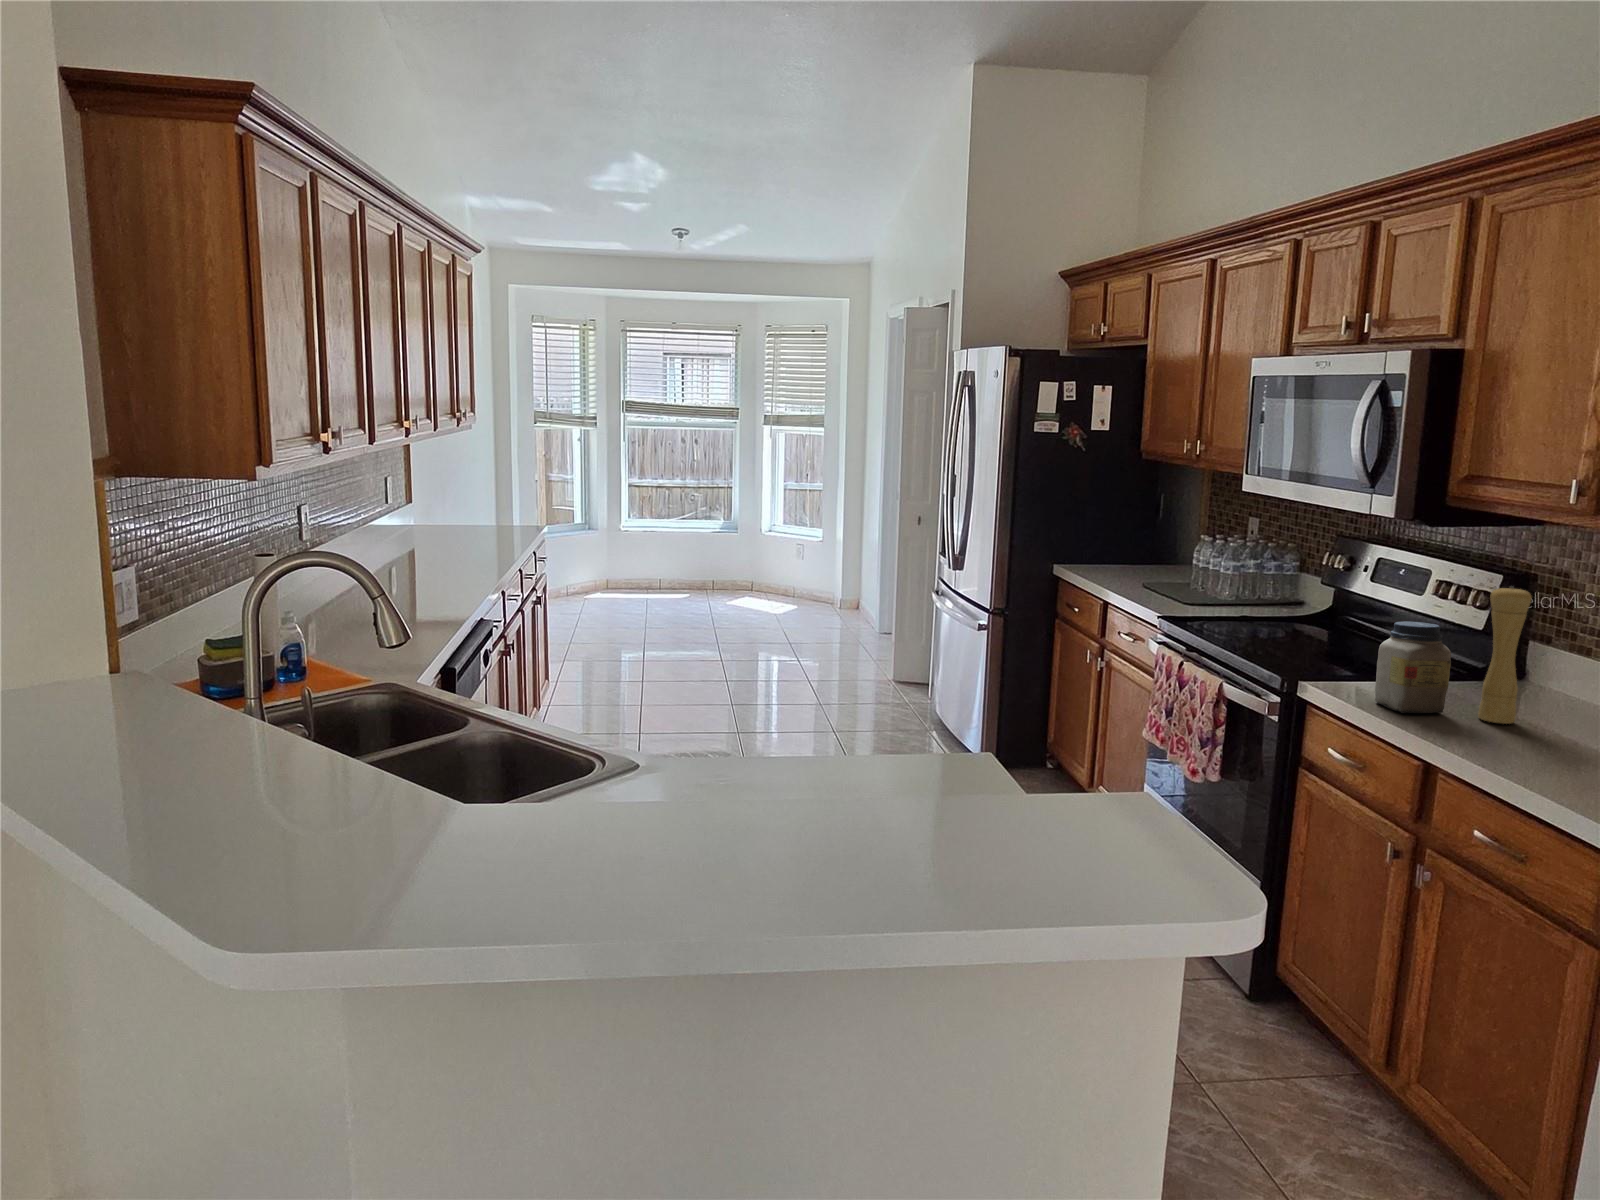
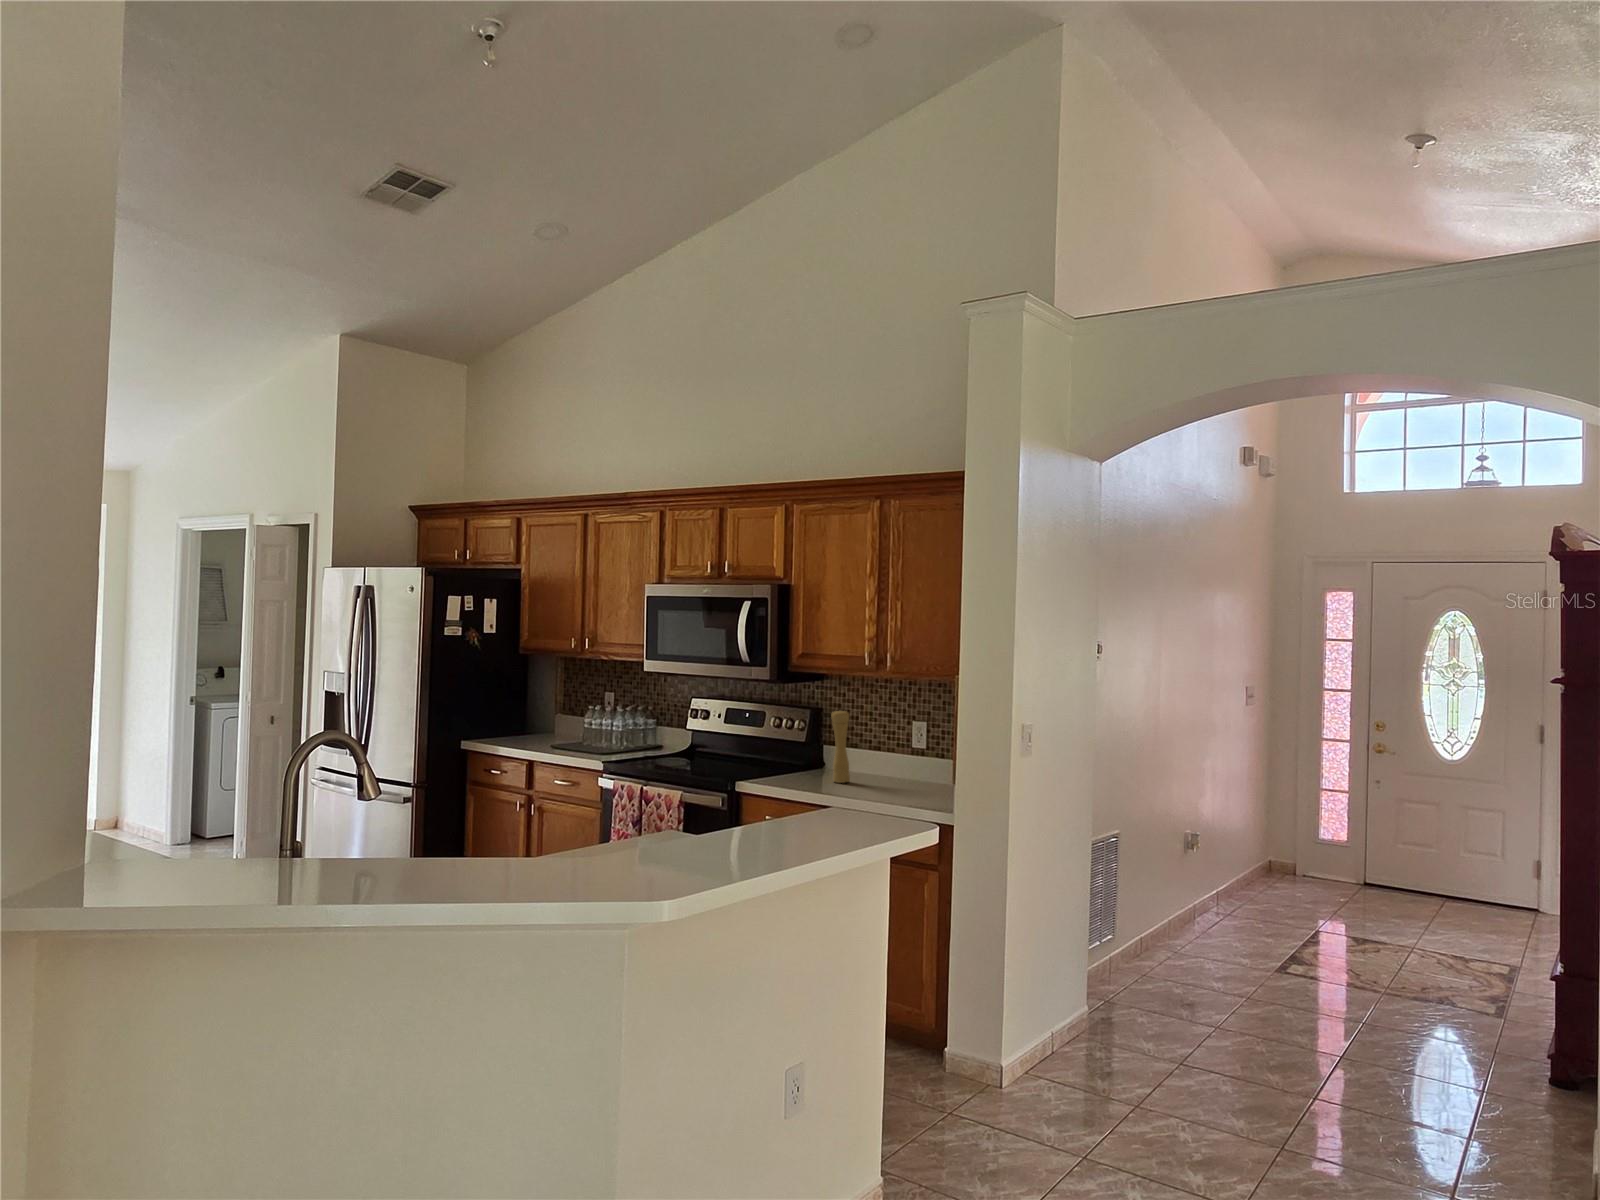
jar: present [1375,621,1451,713] -> none [785,735,820,785]

